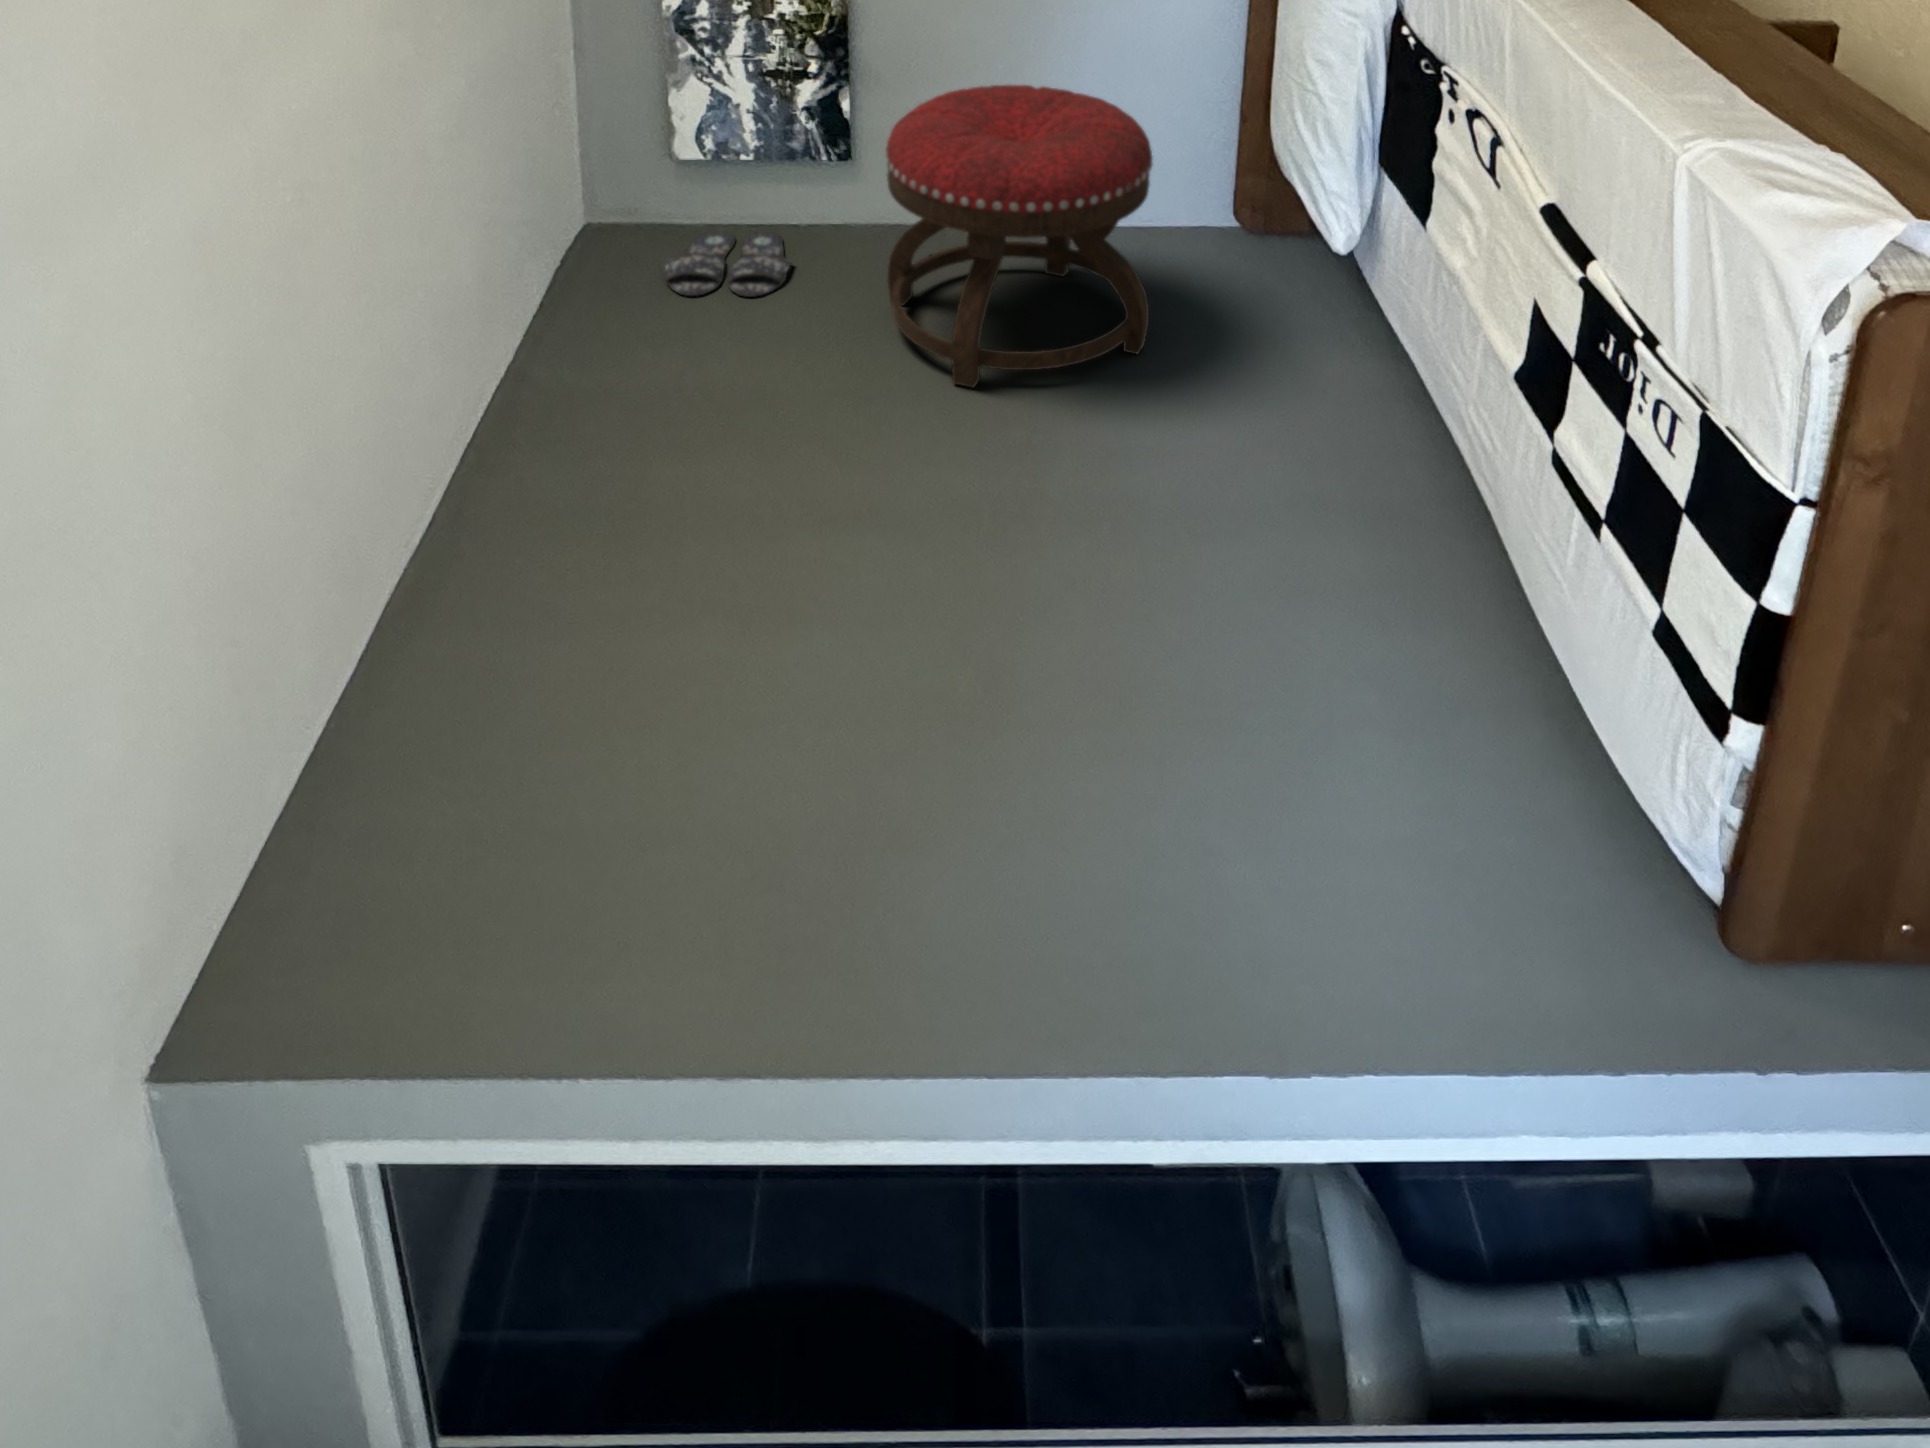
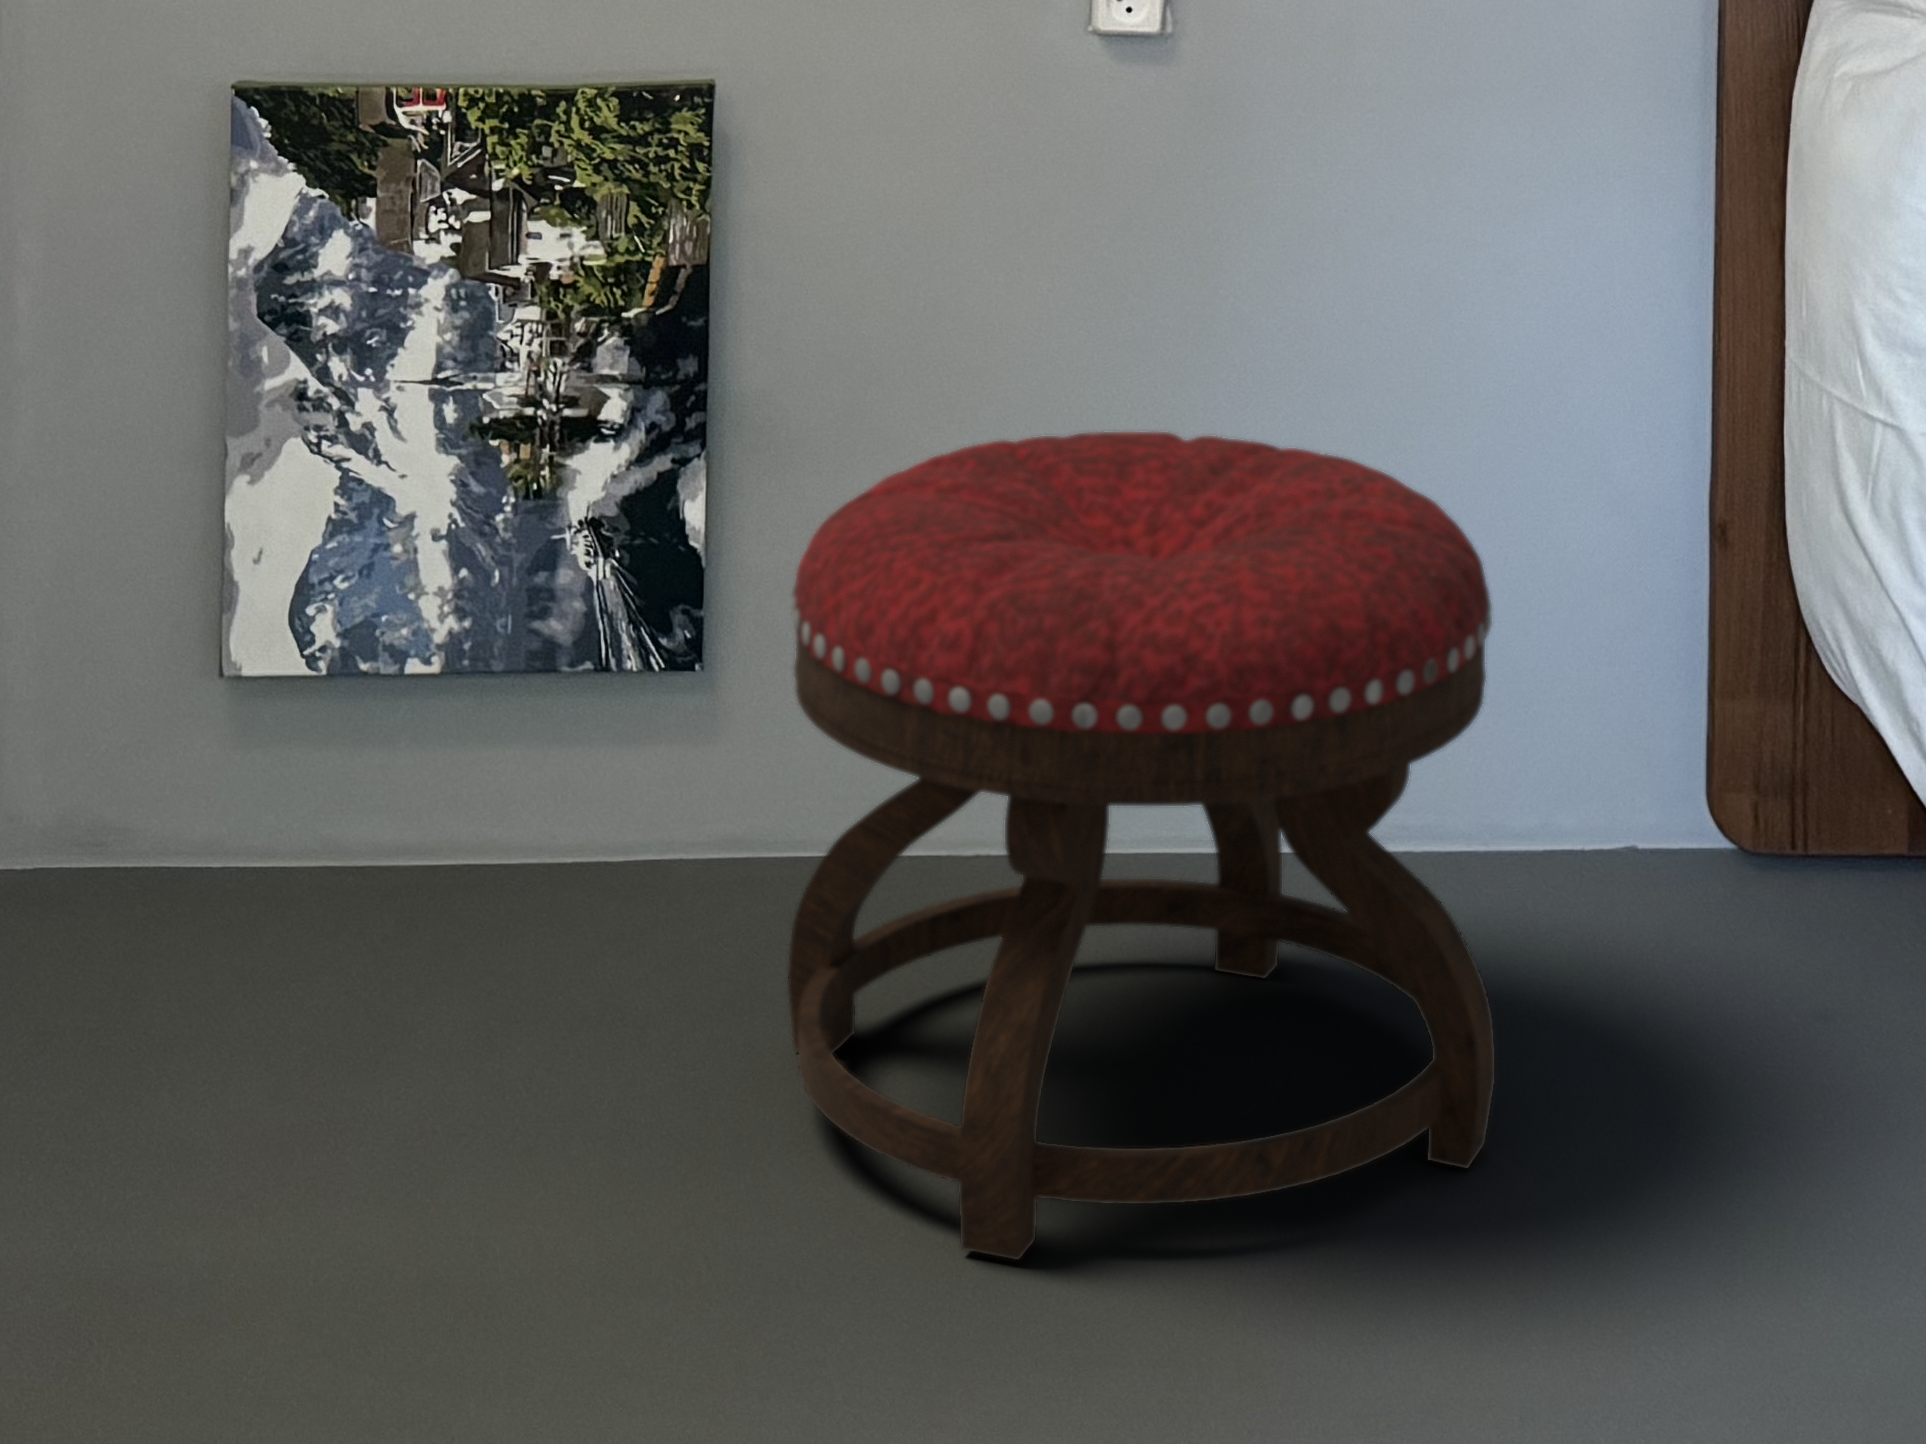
slippers: present [665,232,792,297] -> none [176,879,531,1040]

